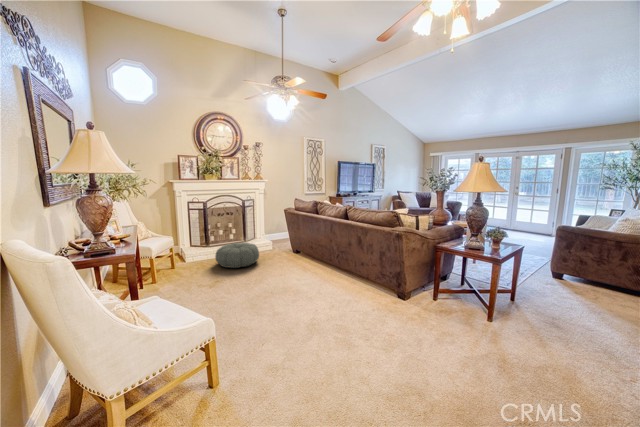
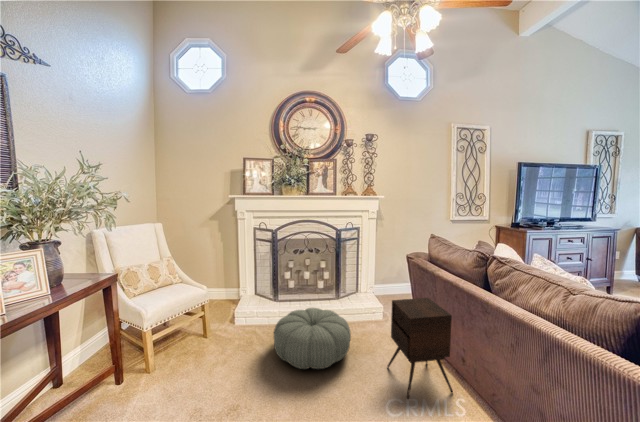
side table: none [279,226,307,267] -> present [387,298,453,398]

